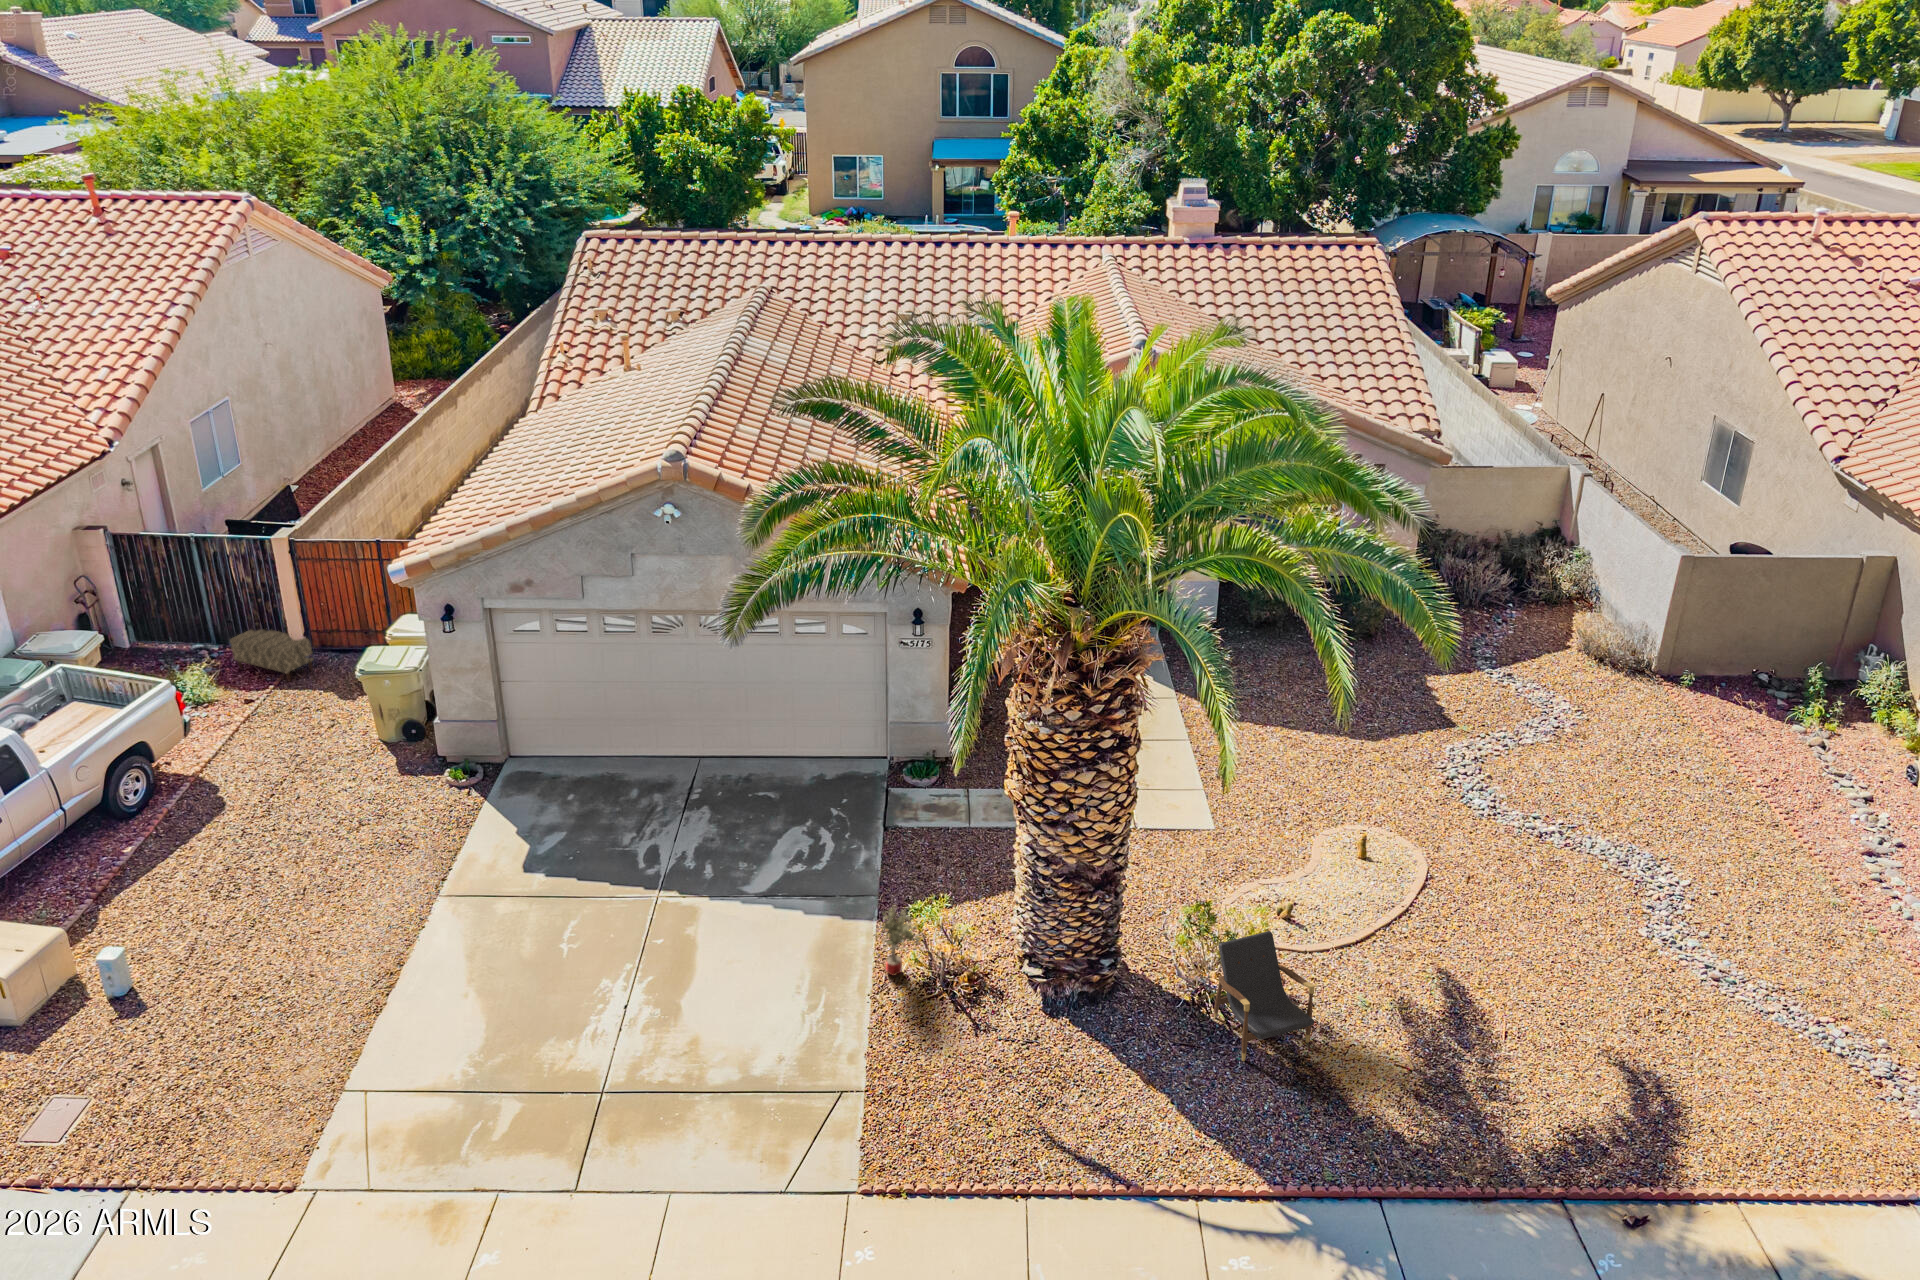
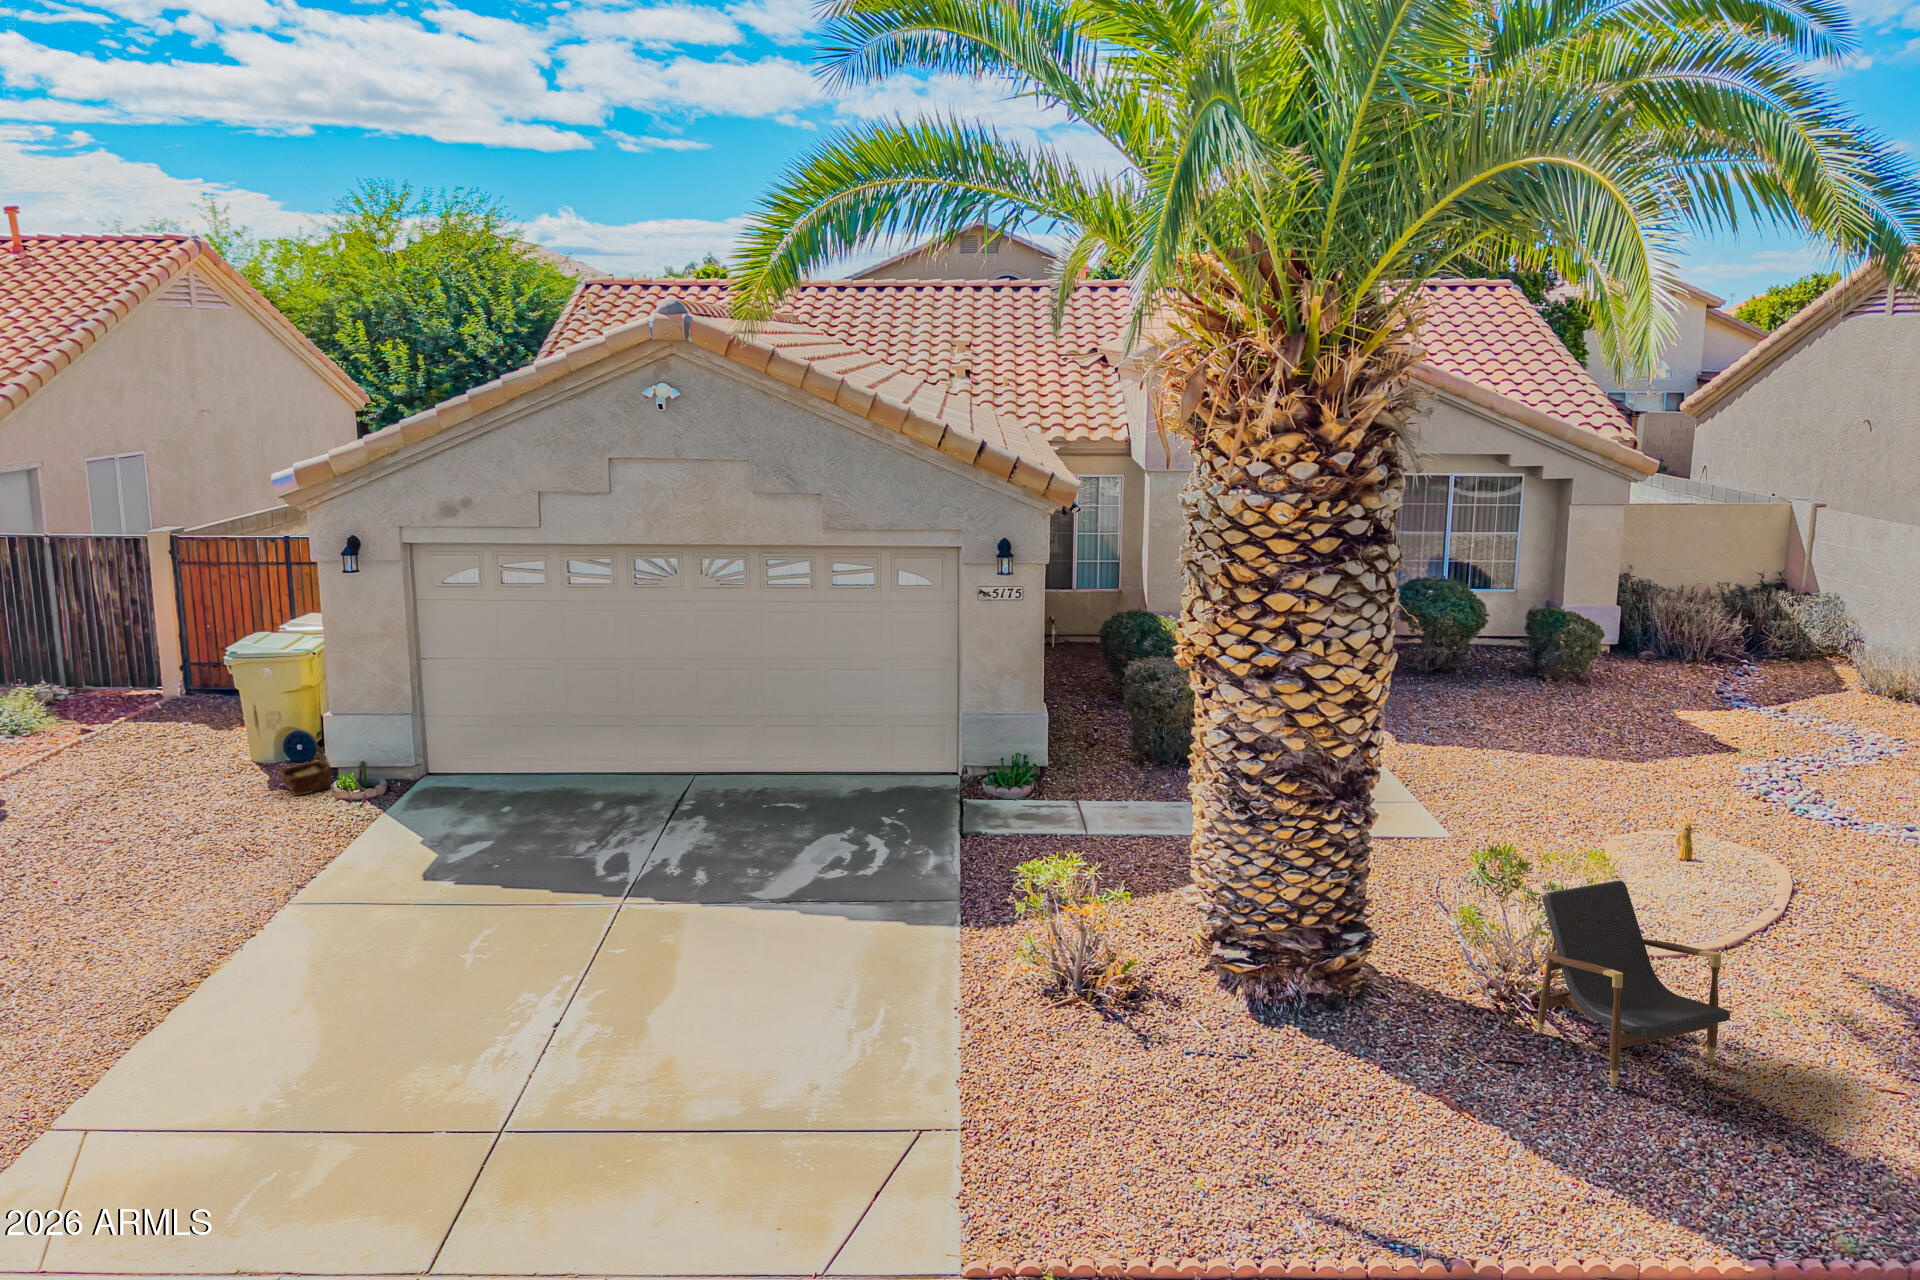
bench: present [230,628,313,682] -> none [83,655,191,717]
woven basket: none [404,748,442,781] -> present [279,756,332,796]
potted tree: present [880,907,923,976] -> none [970,856,1045,985]

